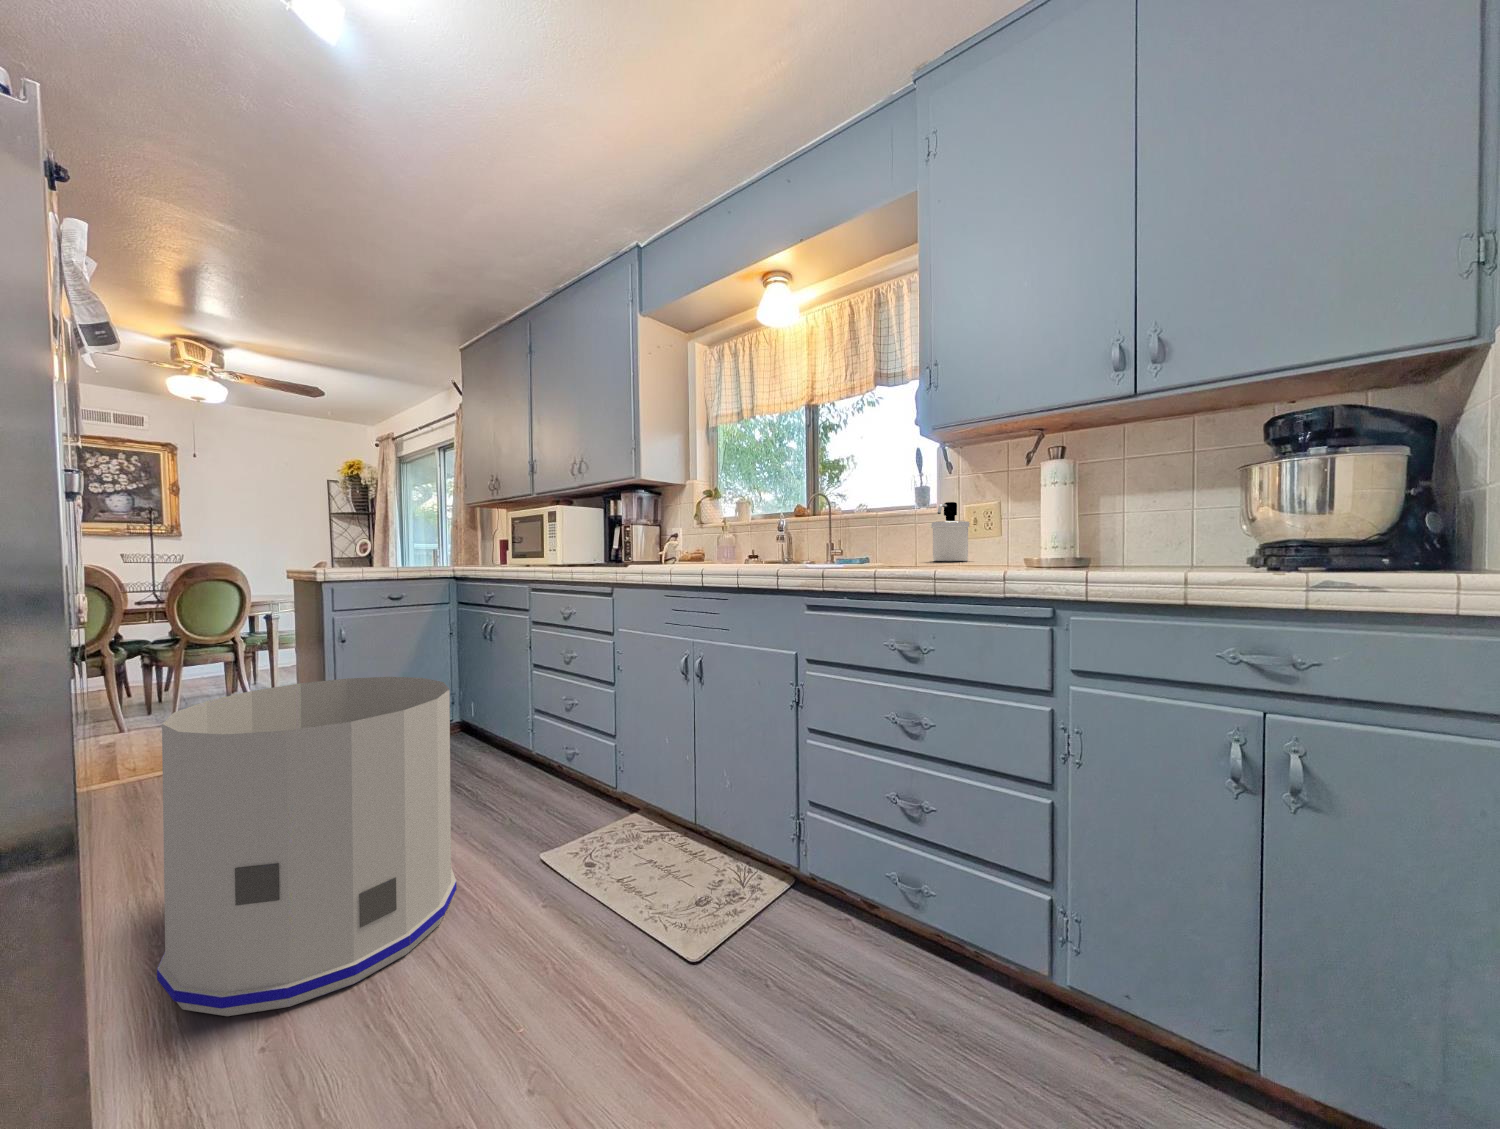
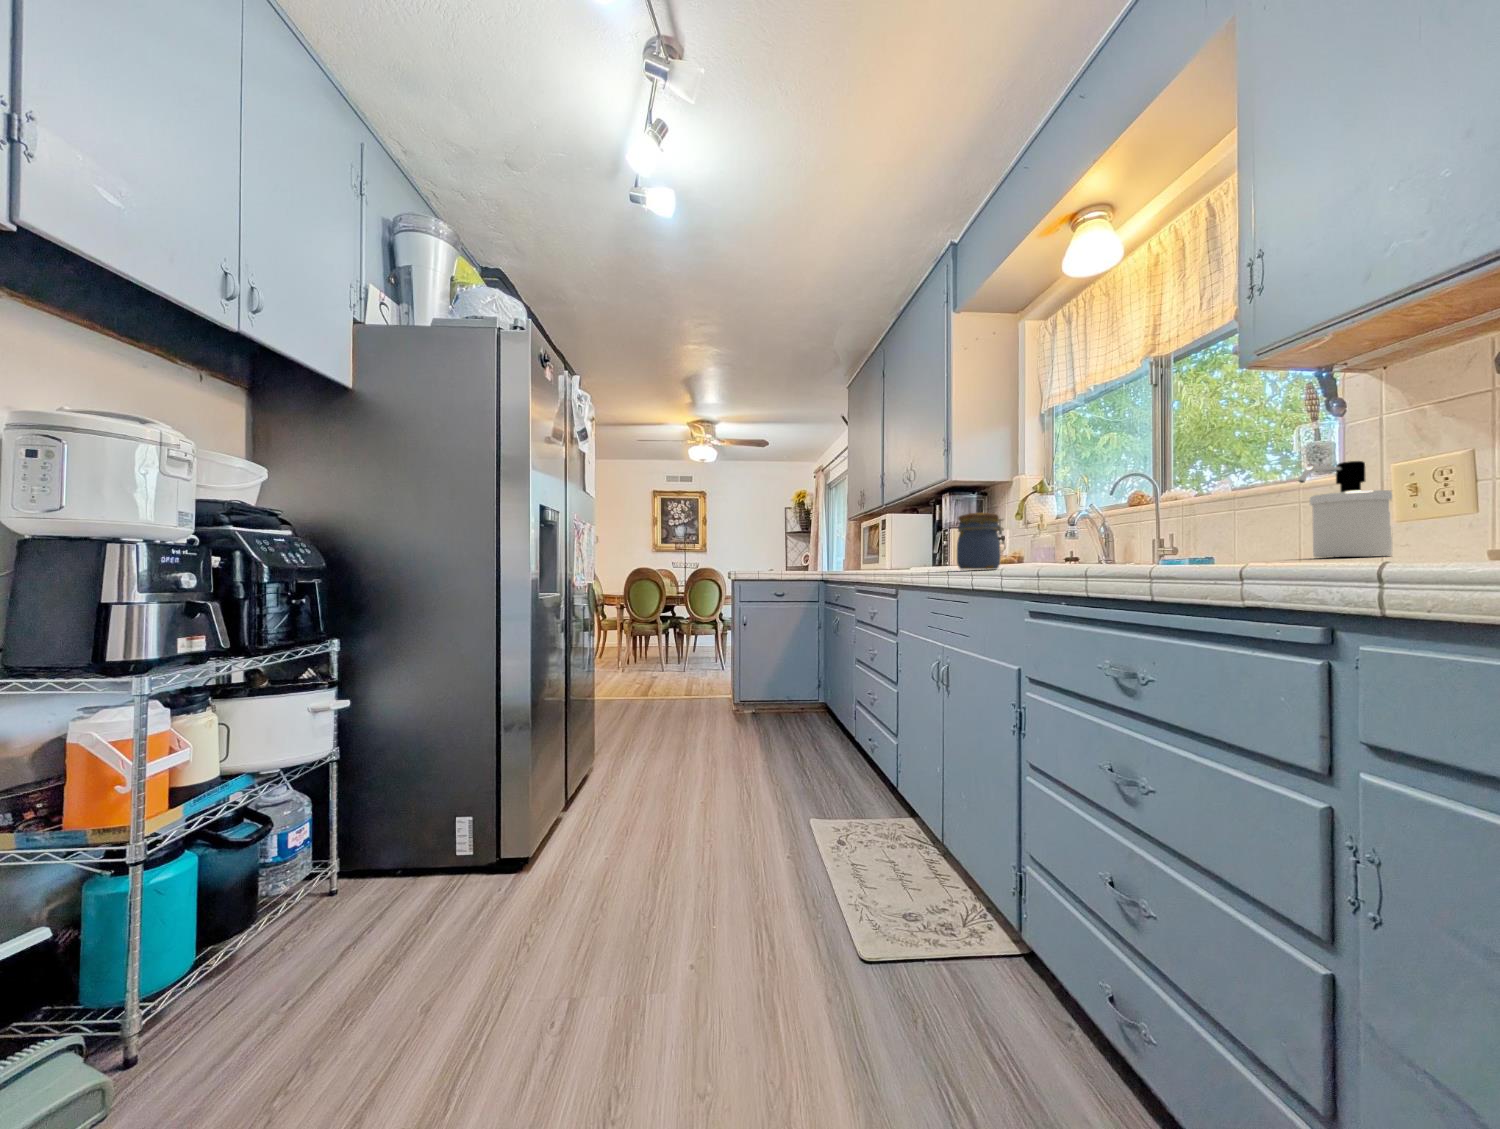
jar: none [730,520,769,571] -> present [957,513,1004,570]
trash can: present [157,677,457,1016] -> none [573,647,740,858]

